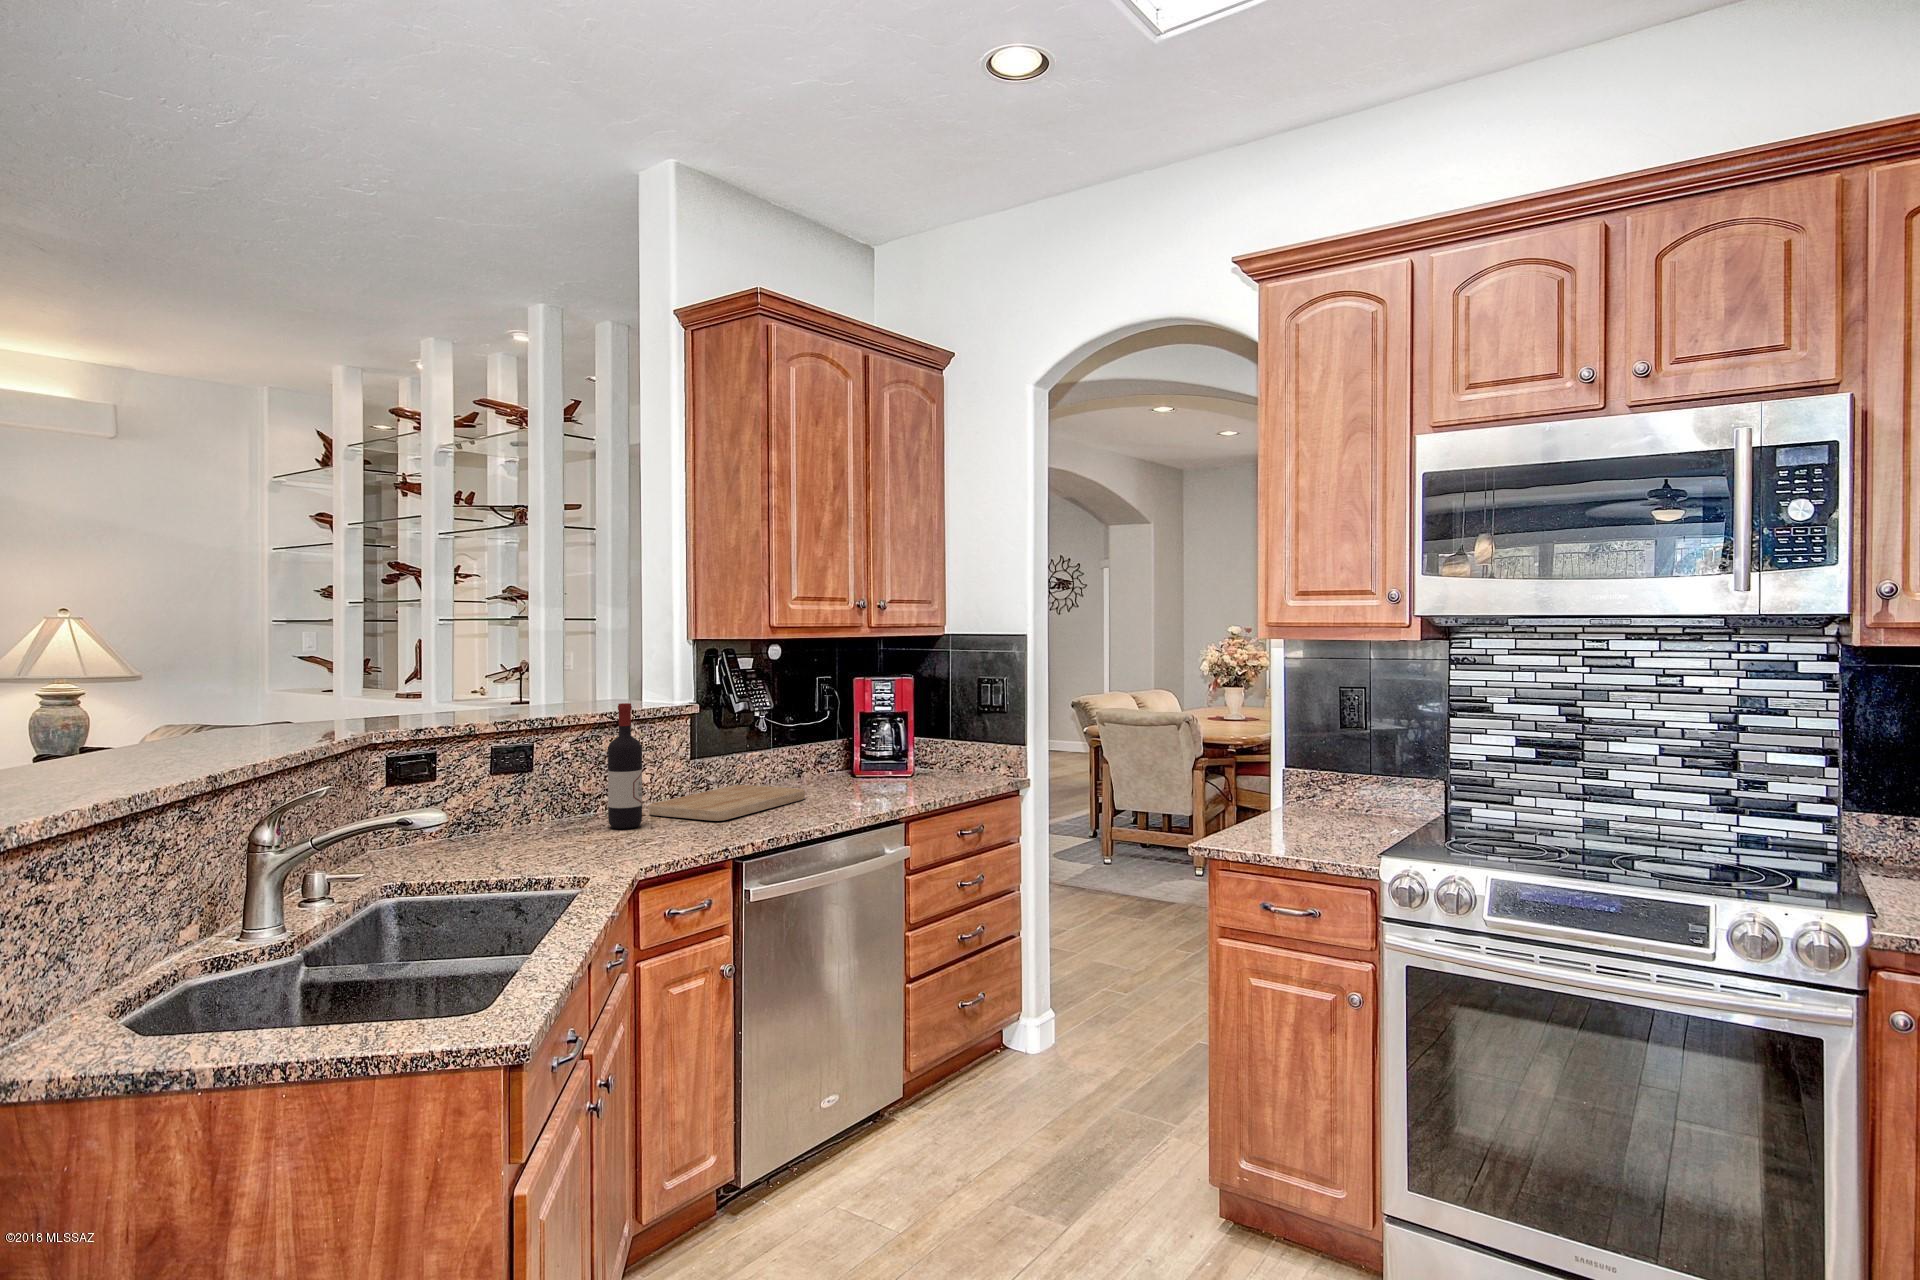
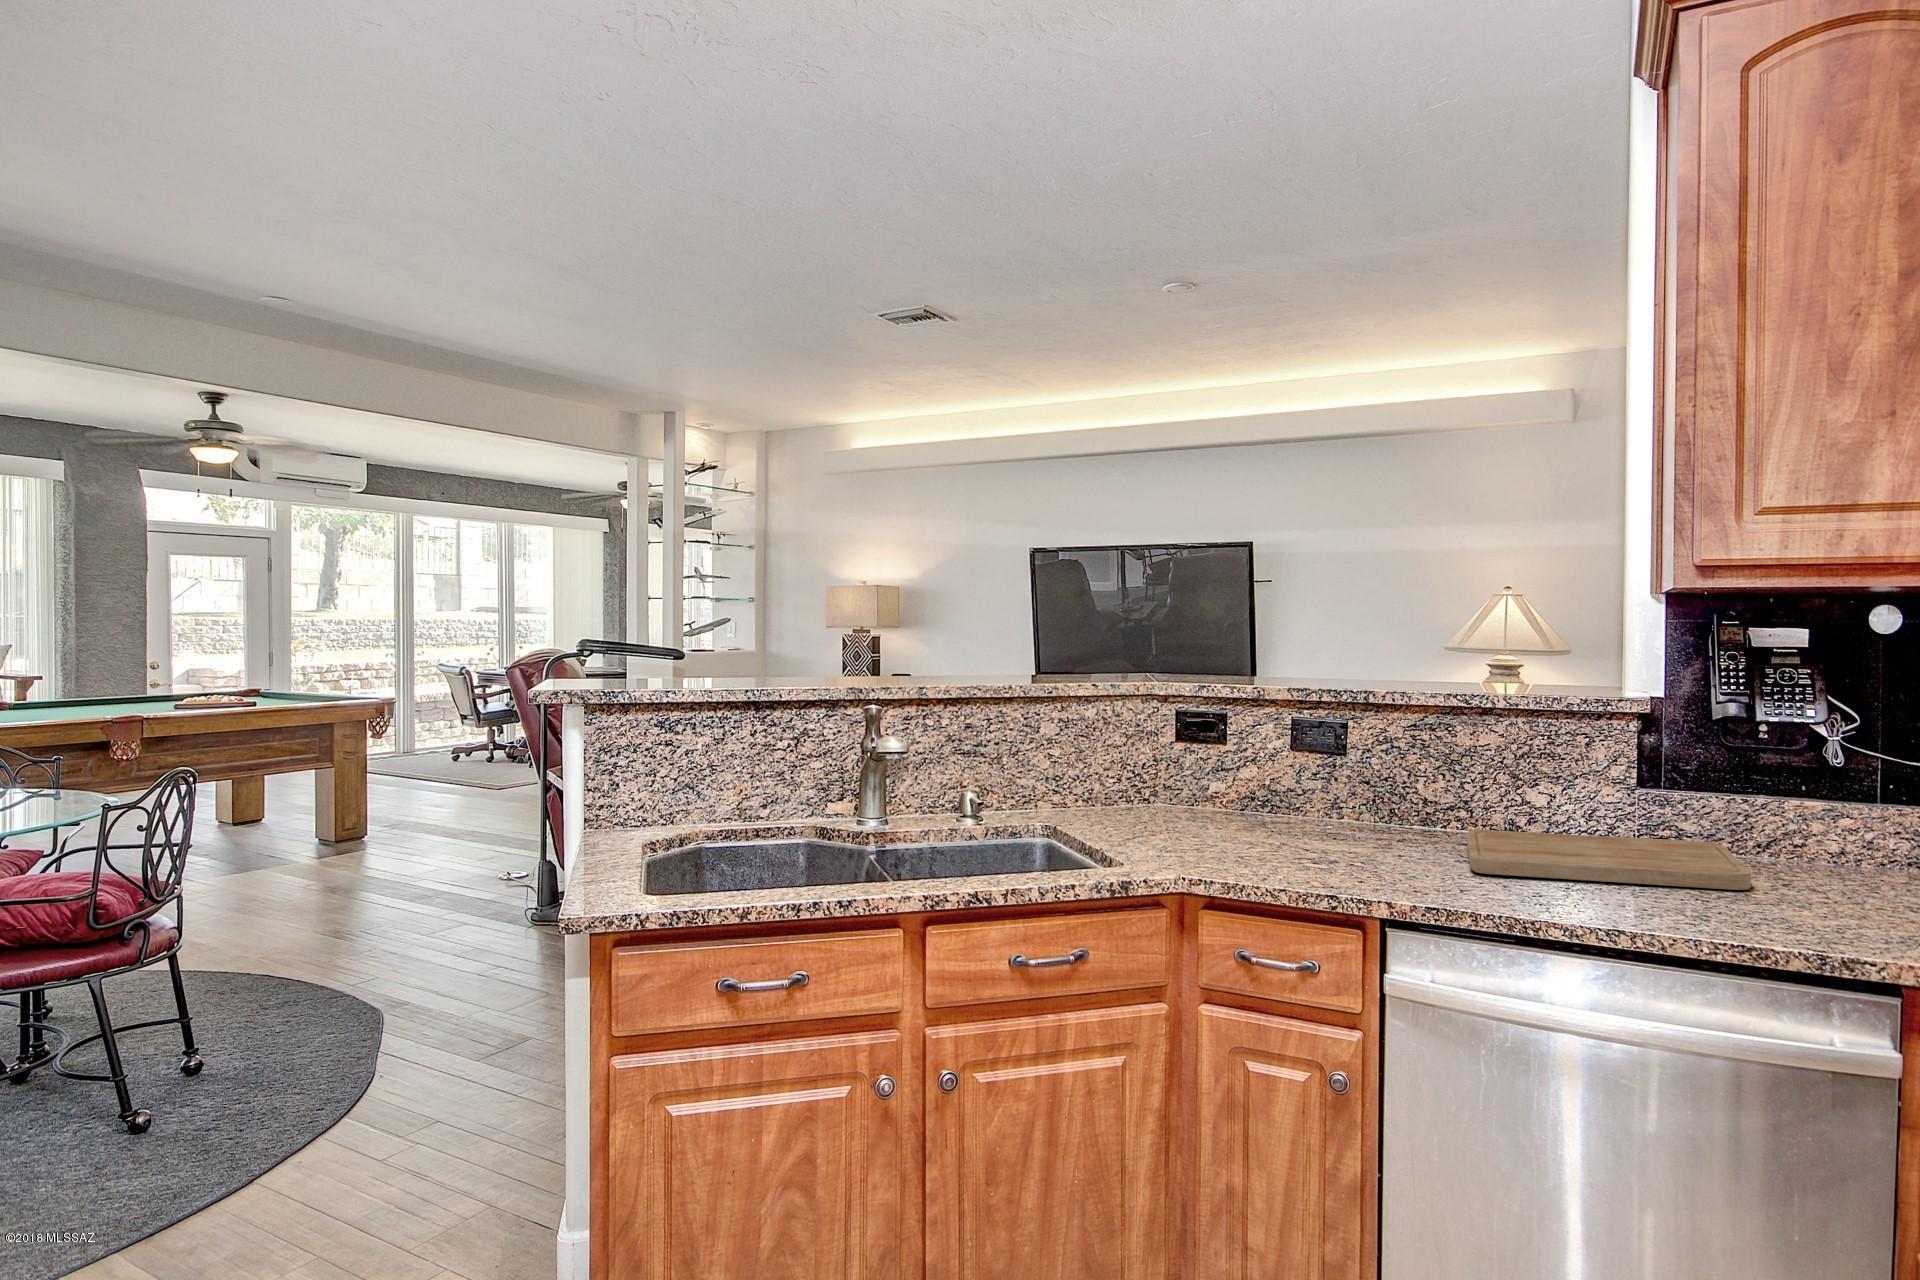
wine bottle: present [608,703,642,829] -> none [1362,682,1409,850]

